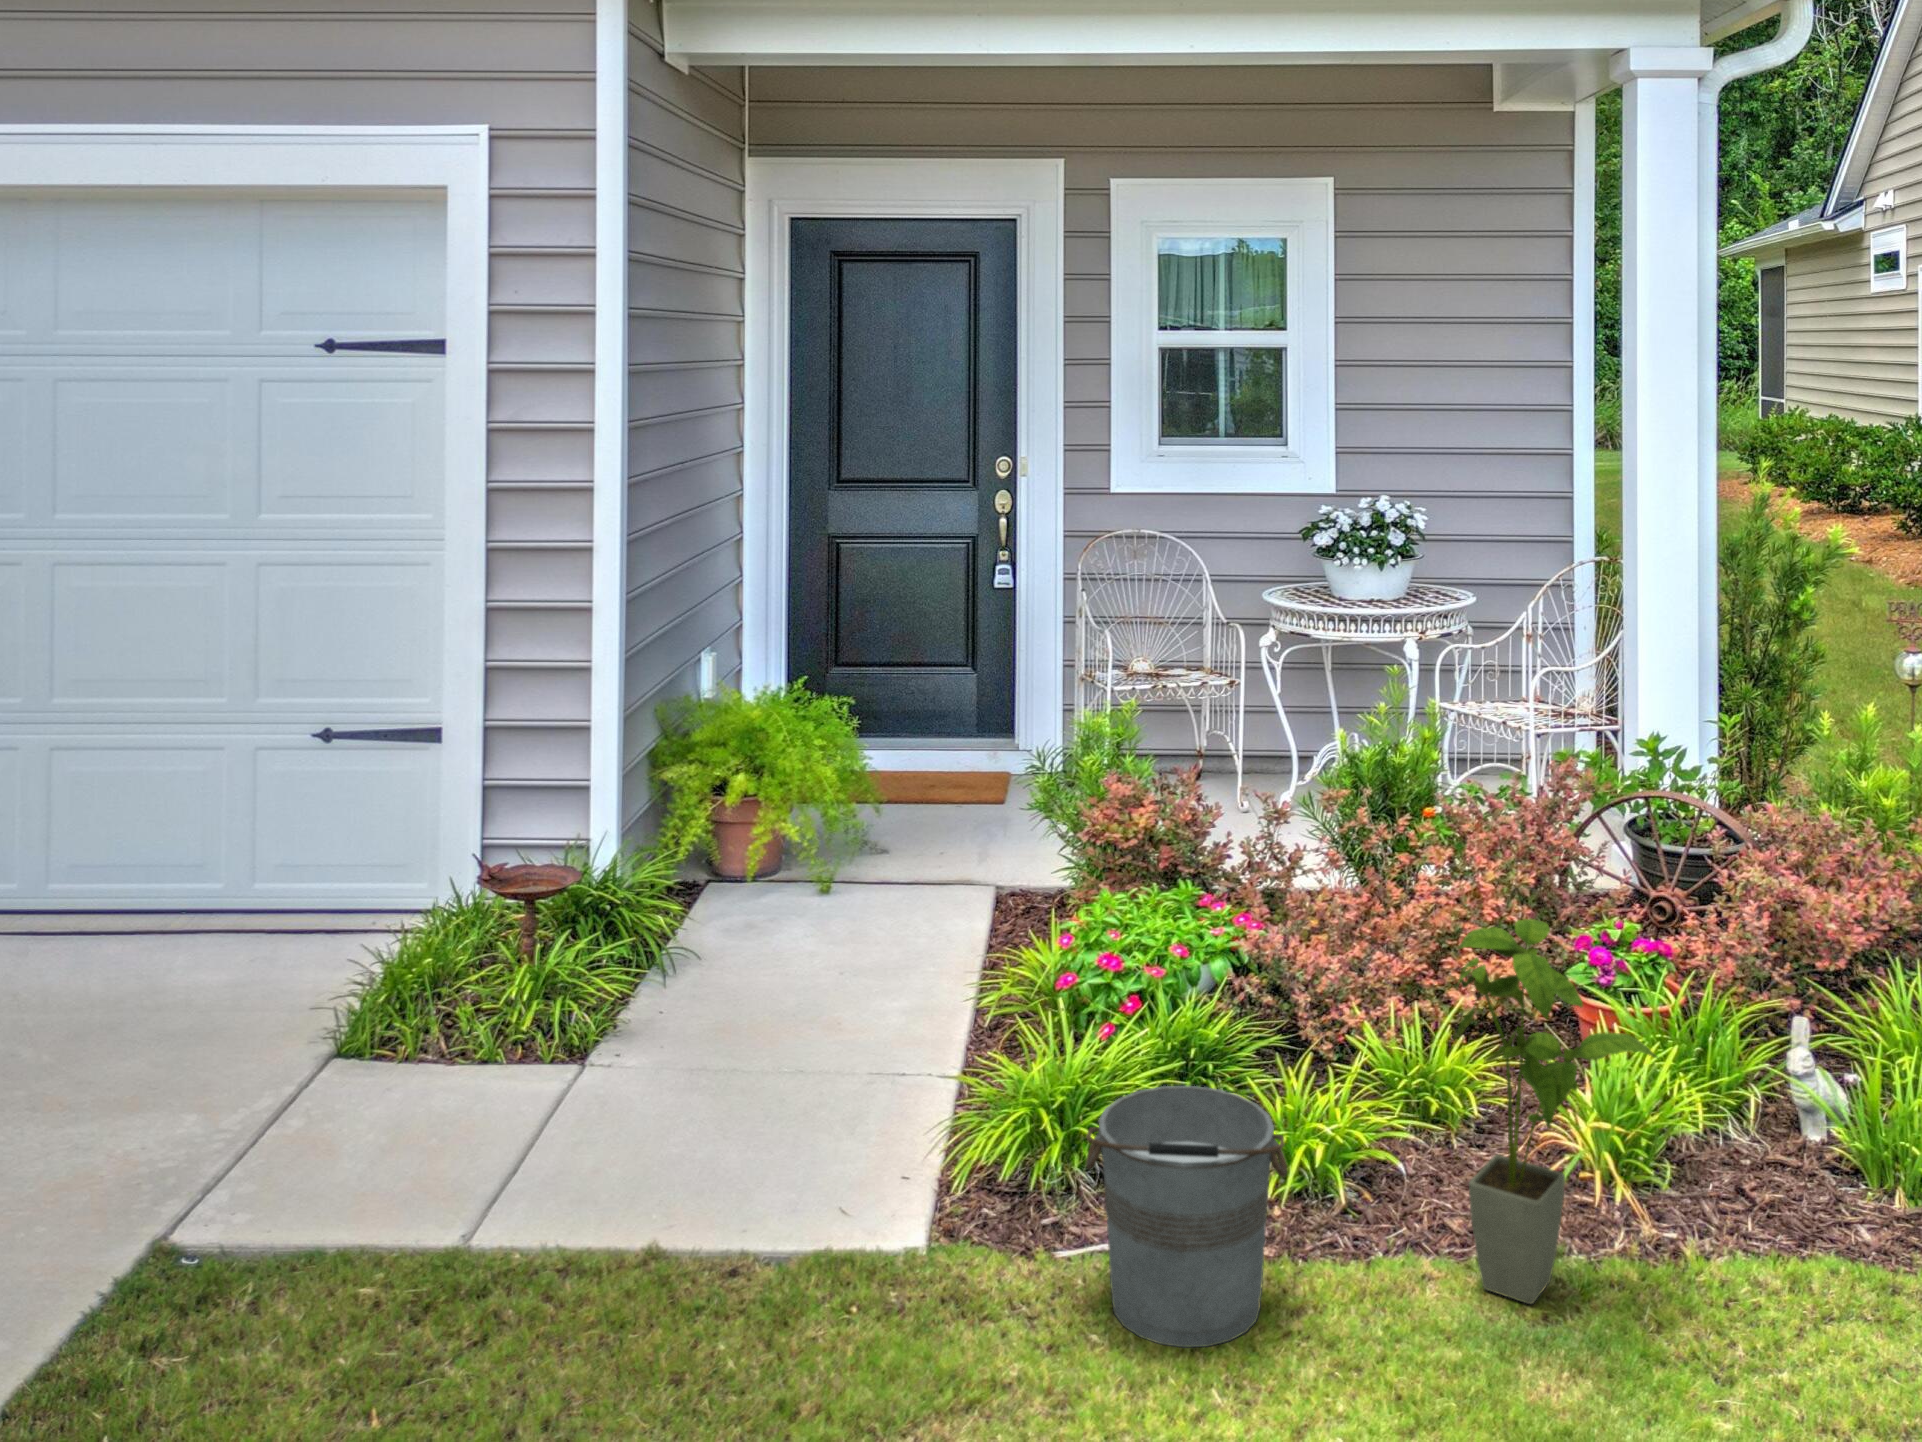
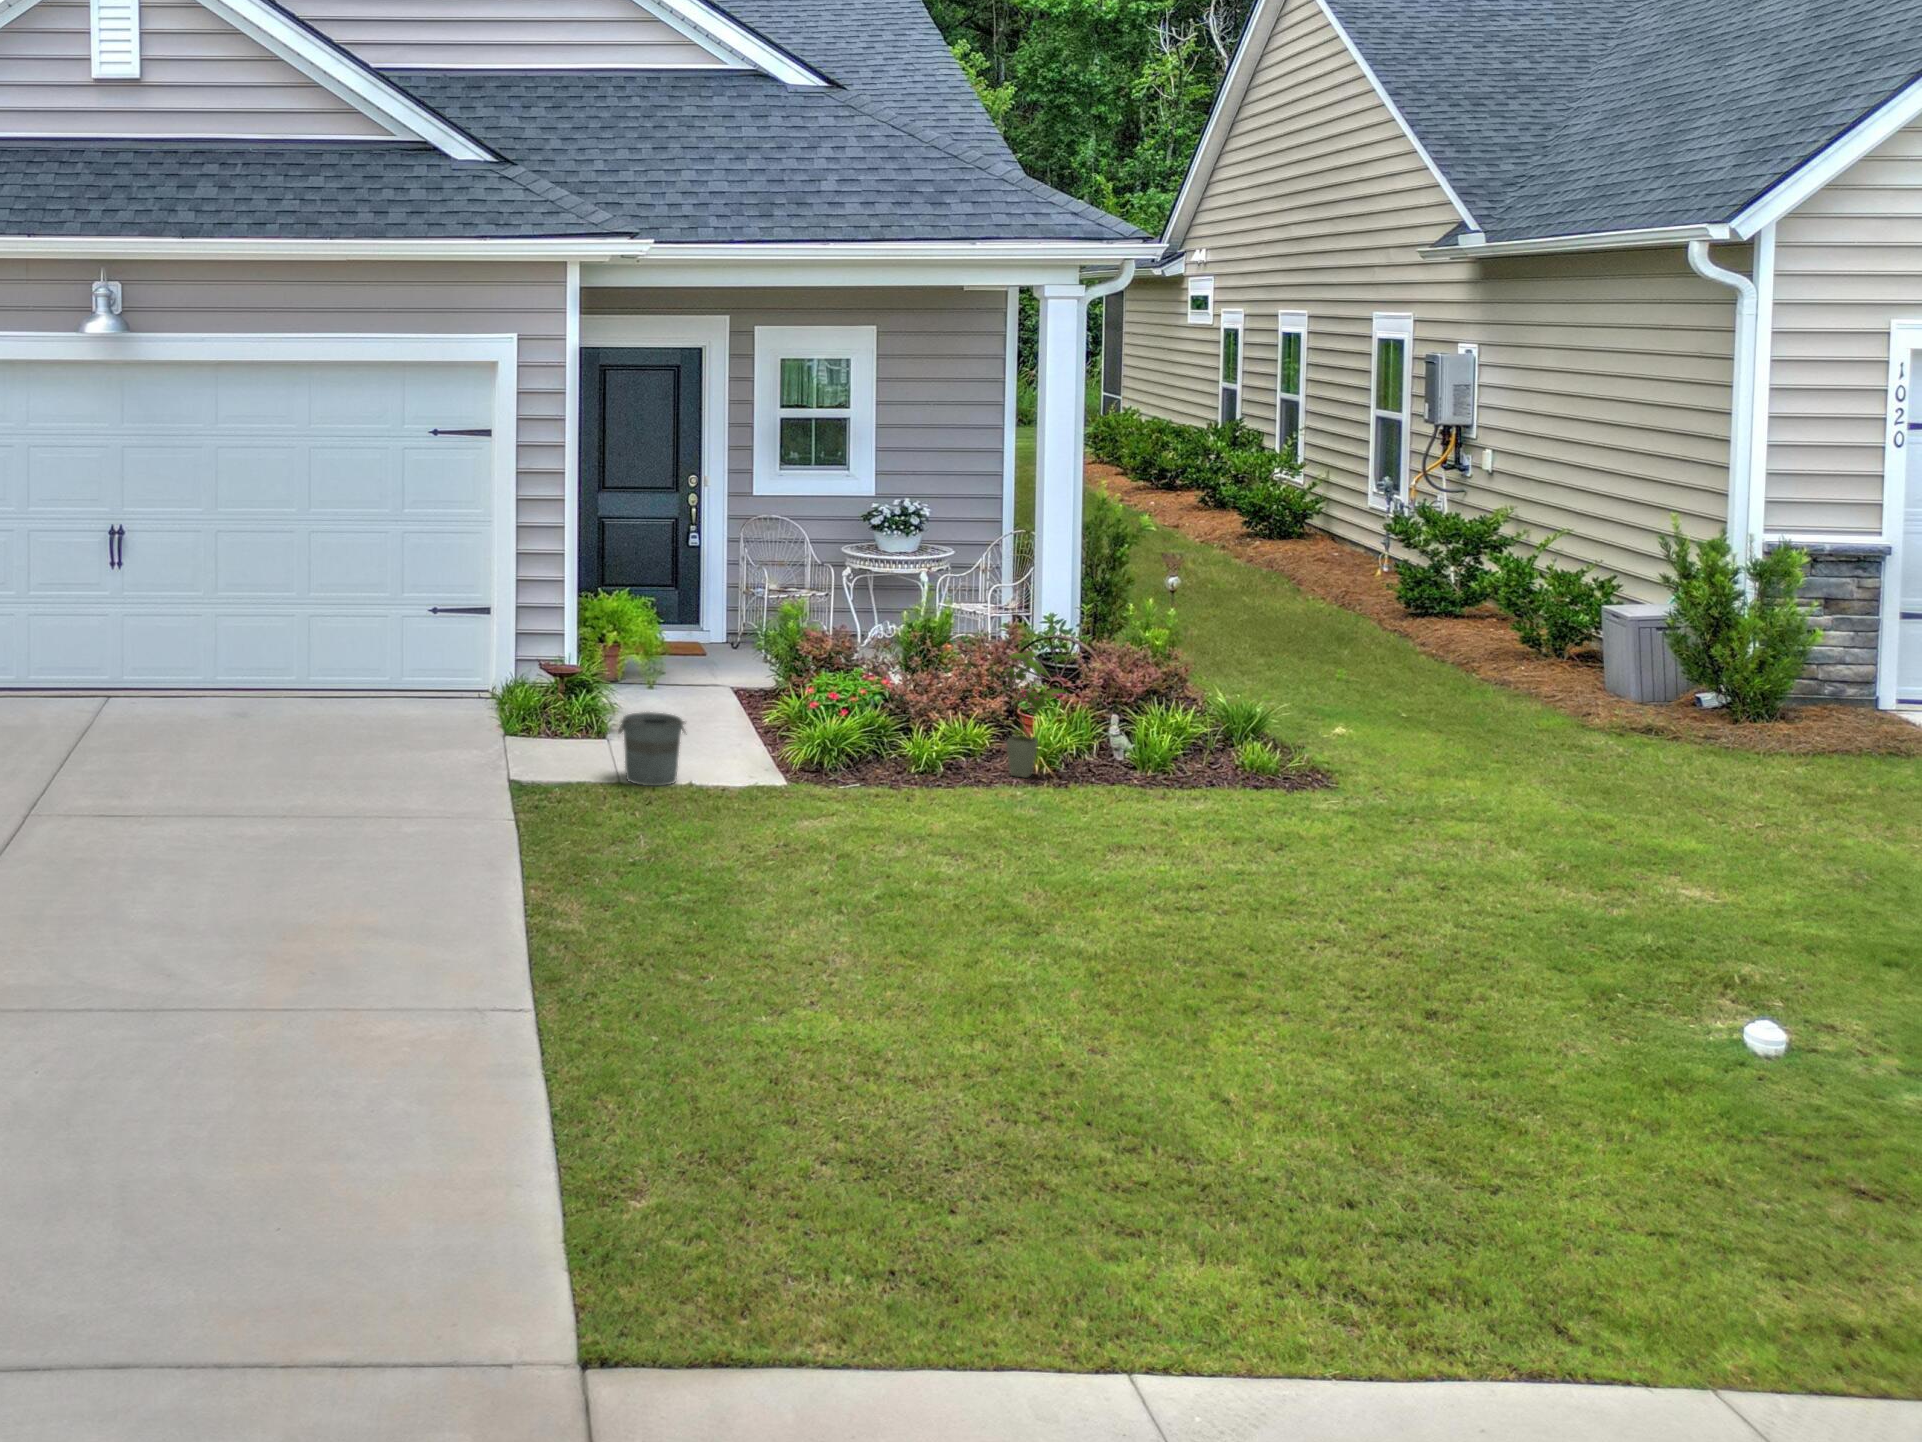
bucket: present [1085,1086,1287,1348] -> present [618,712,685,786]

